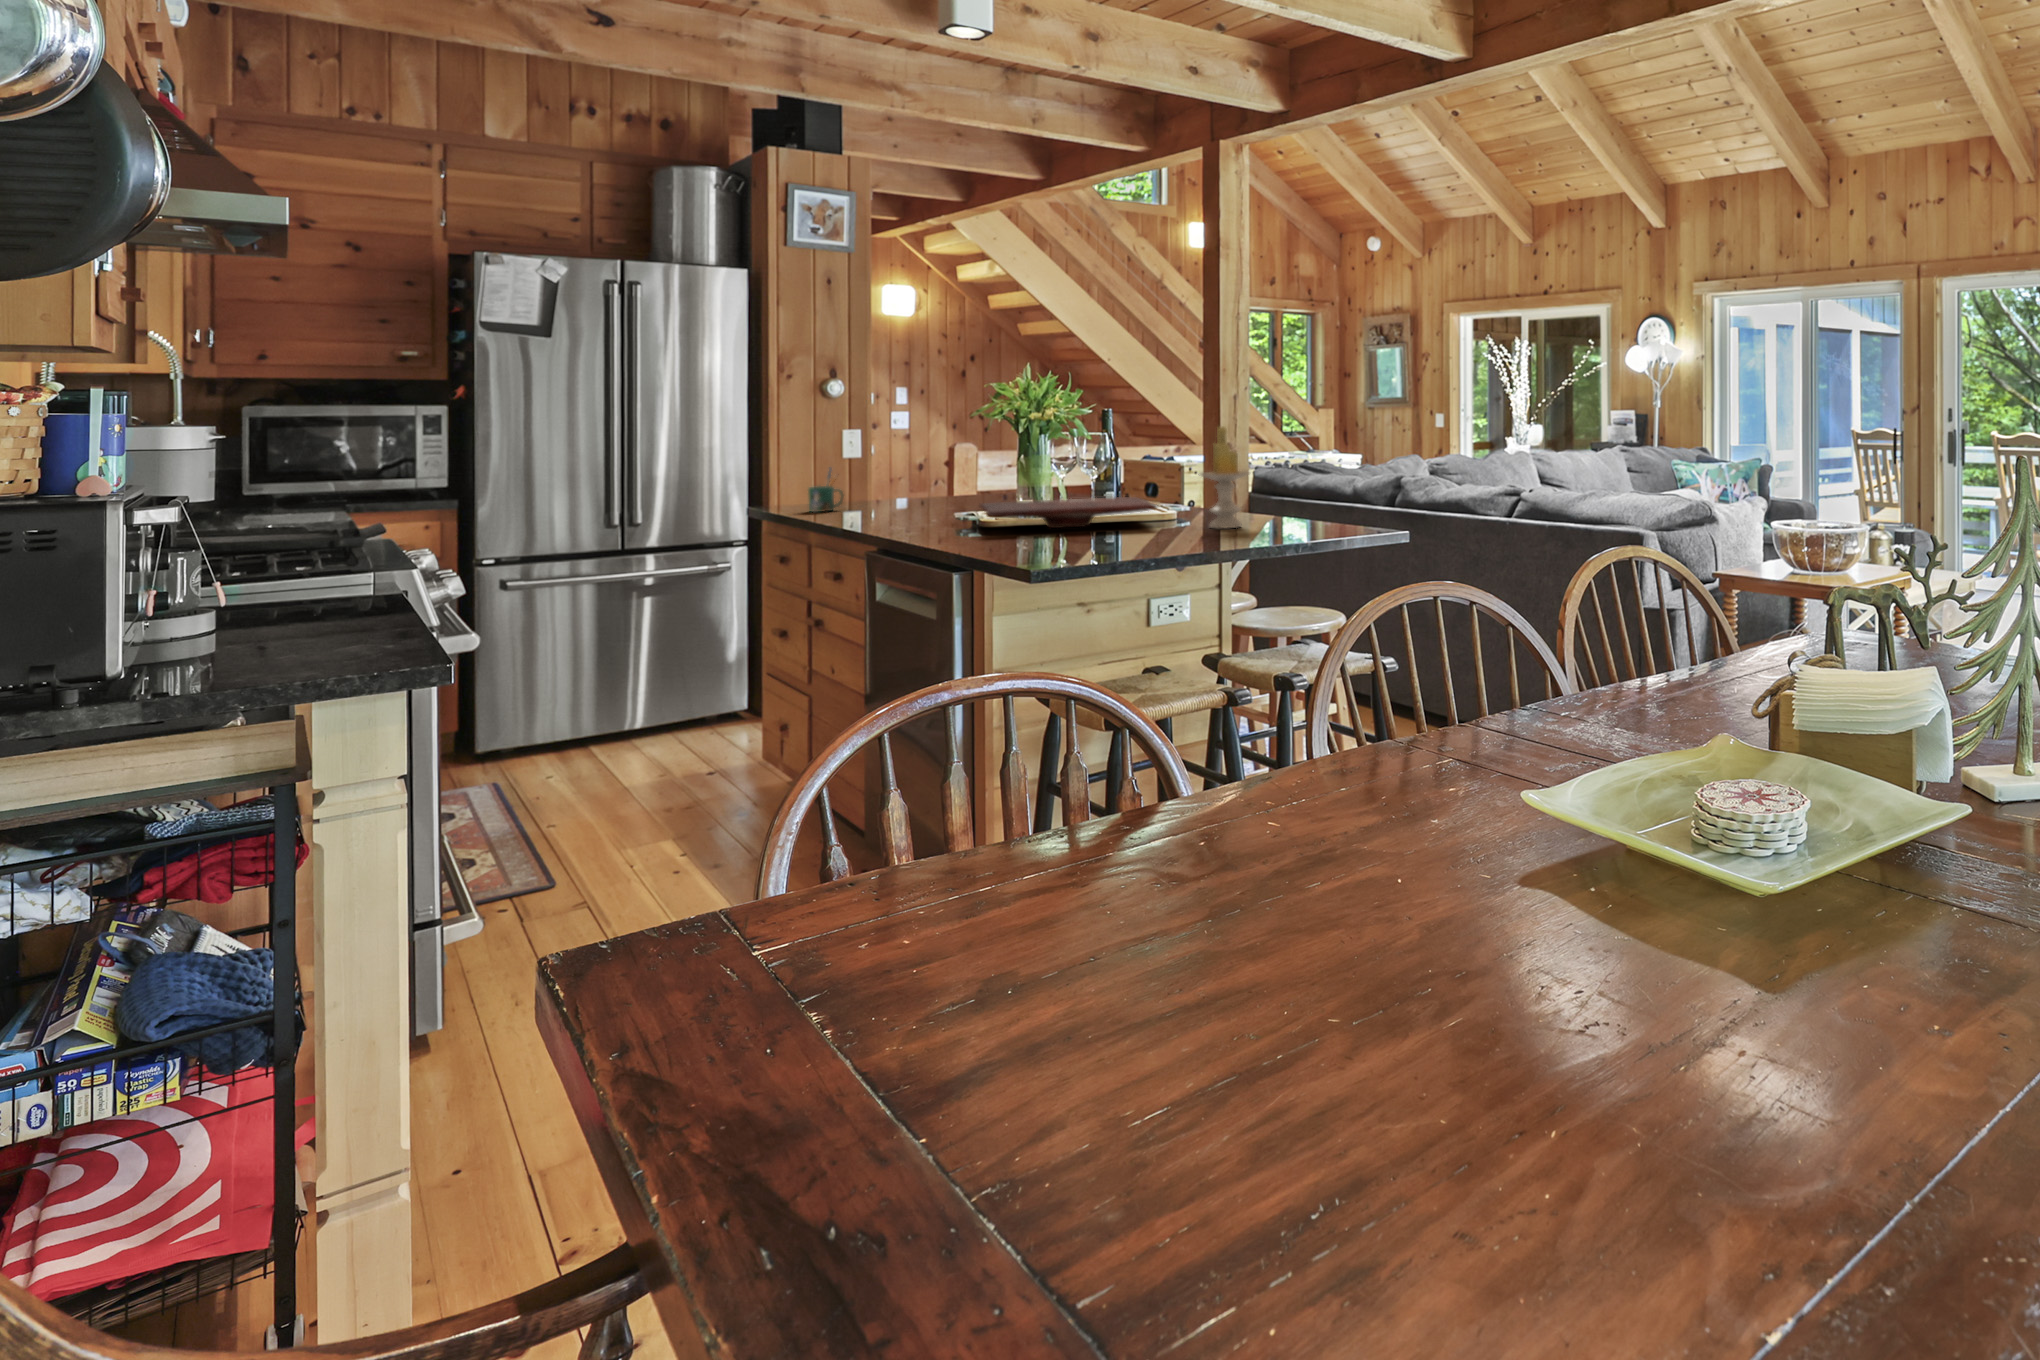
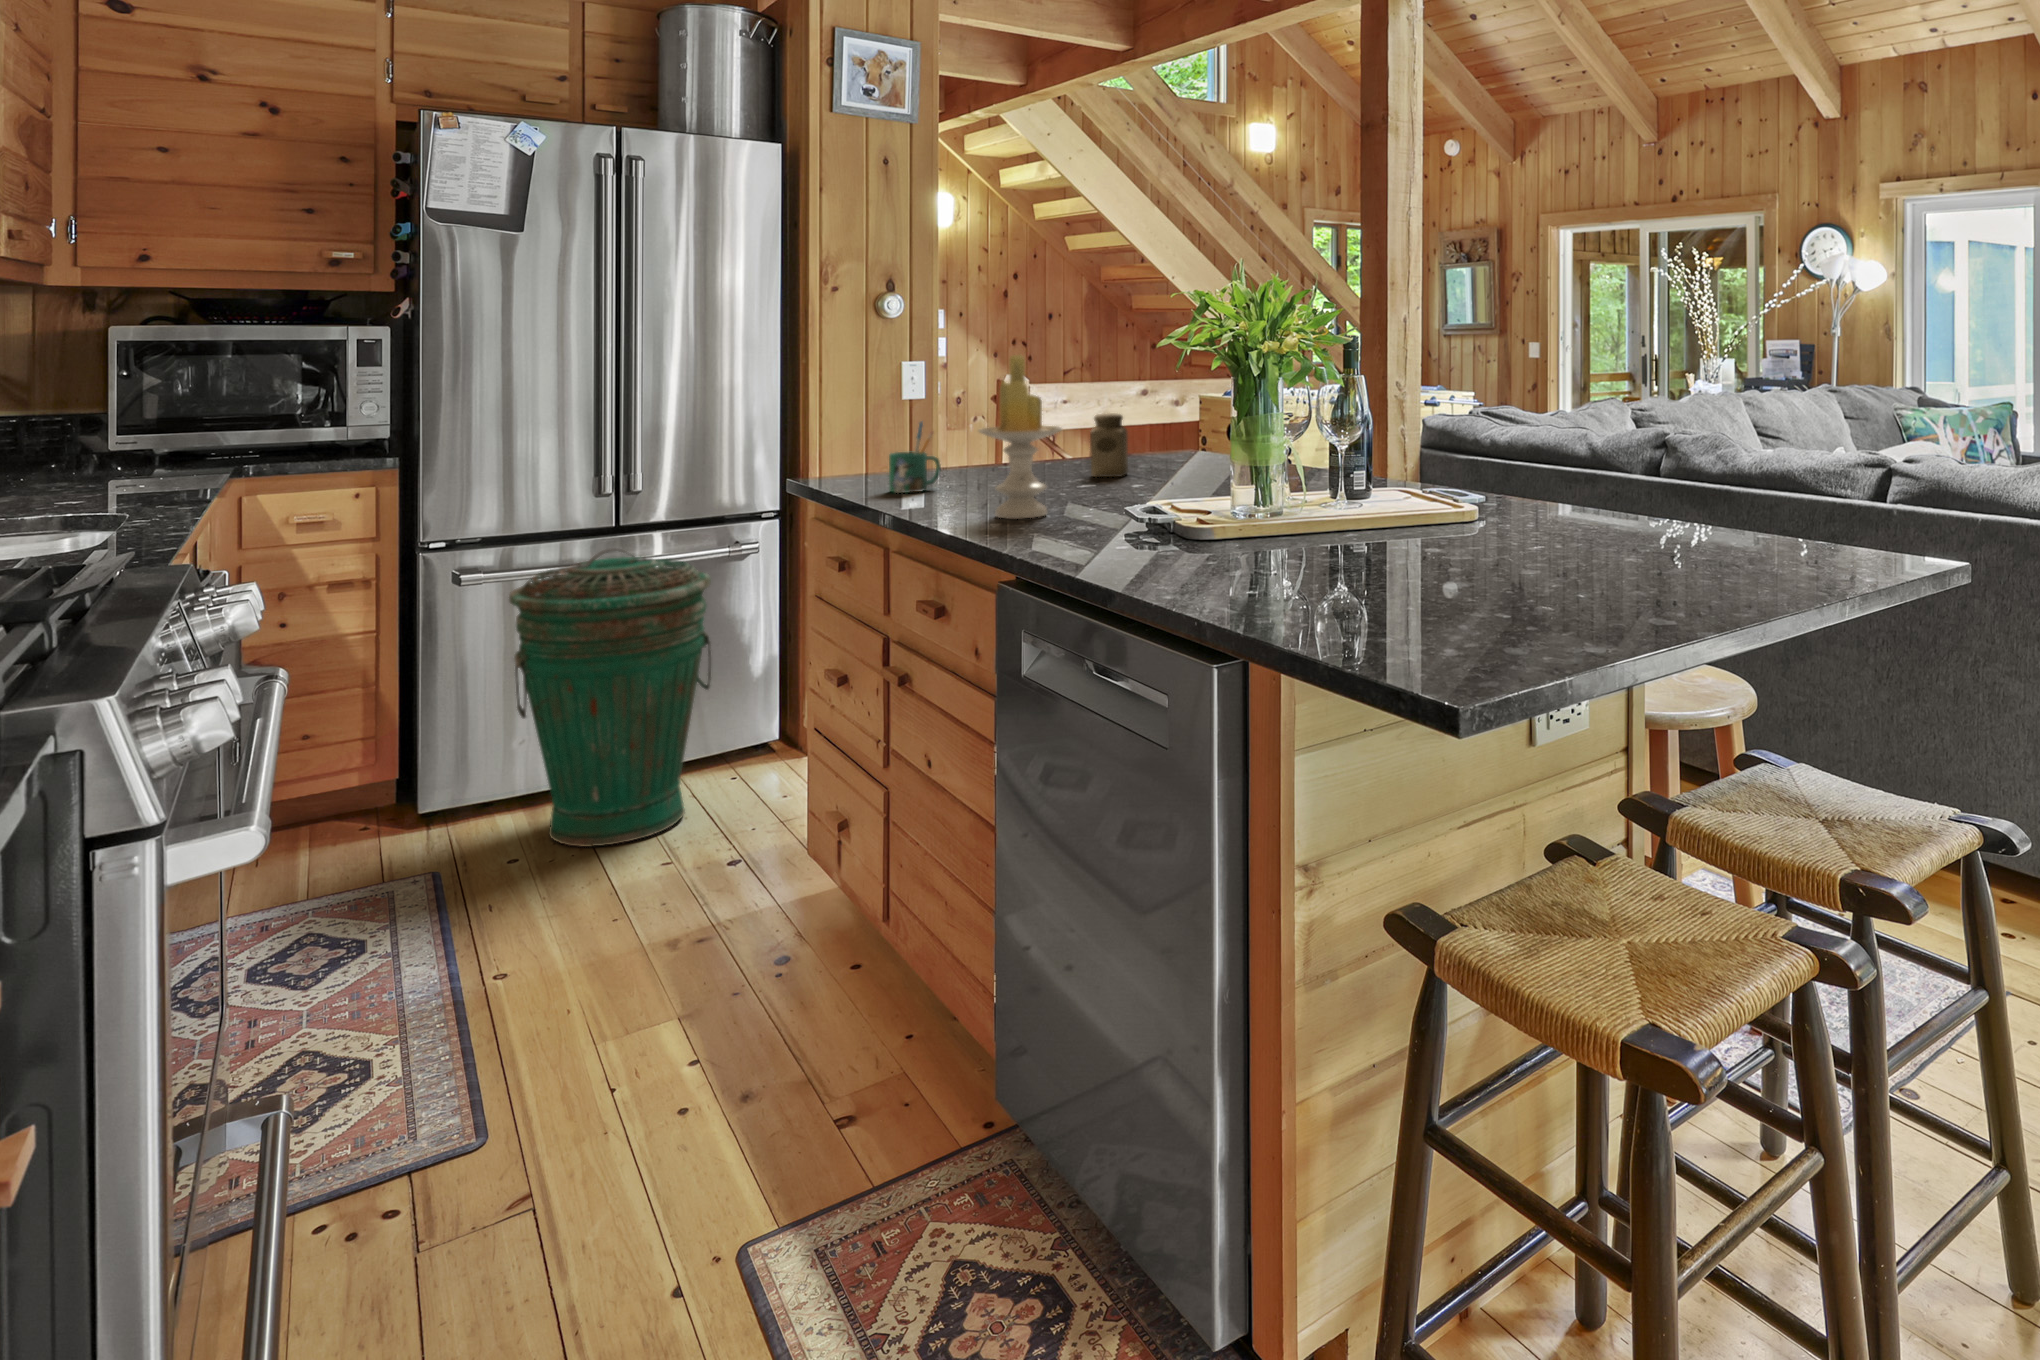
candle: present [1198,427,1249,528] -> present [979,355,1062,519]
salt shaker: none [950,462,978,503] -> present [1090,413,1128,477]
cutting board: present [980,497,1157,528] -> none [1188,481,1516,542]
trash can: none [544,564,694,772] -> present [509,548,711,847]

